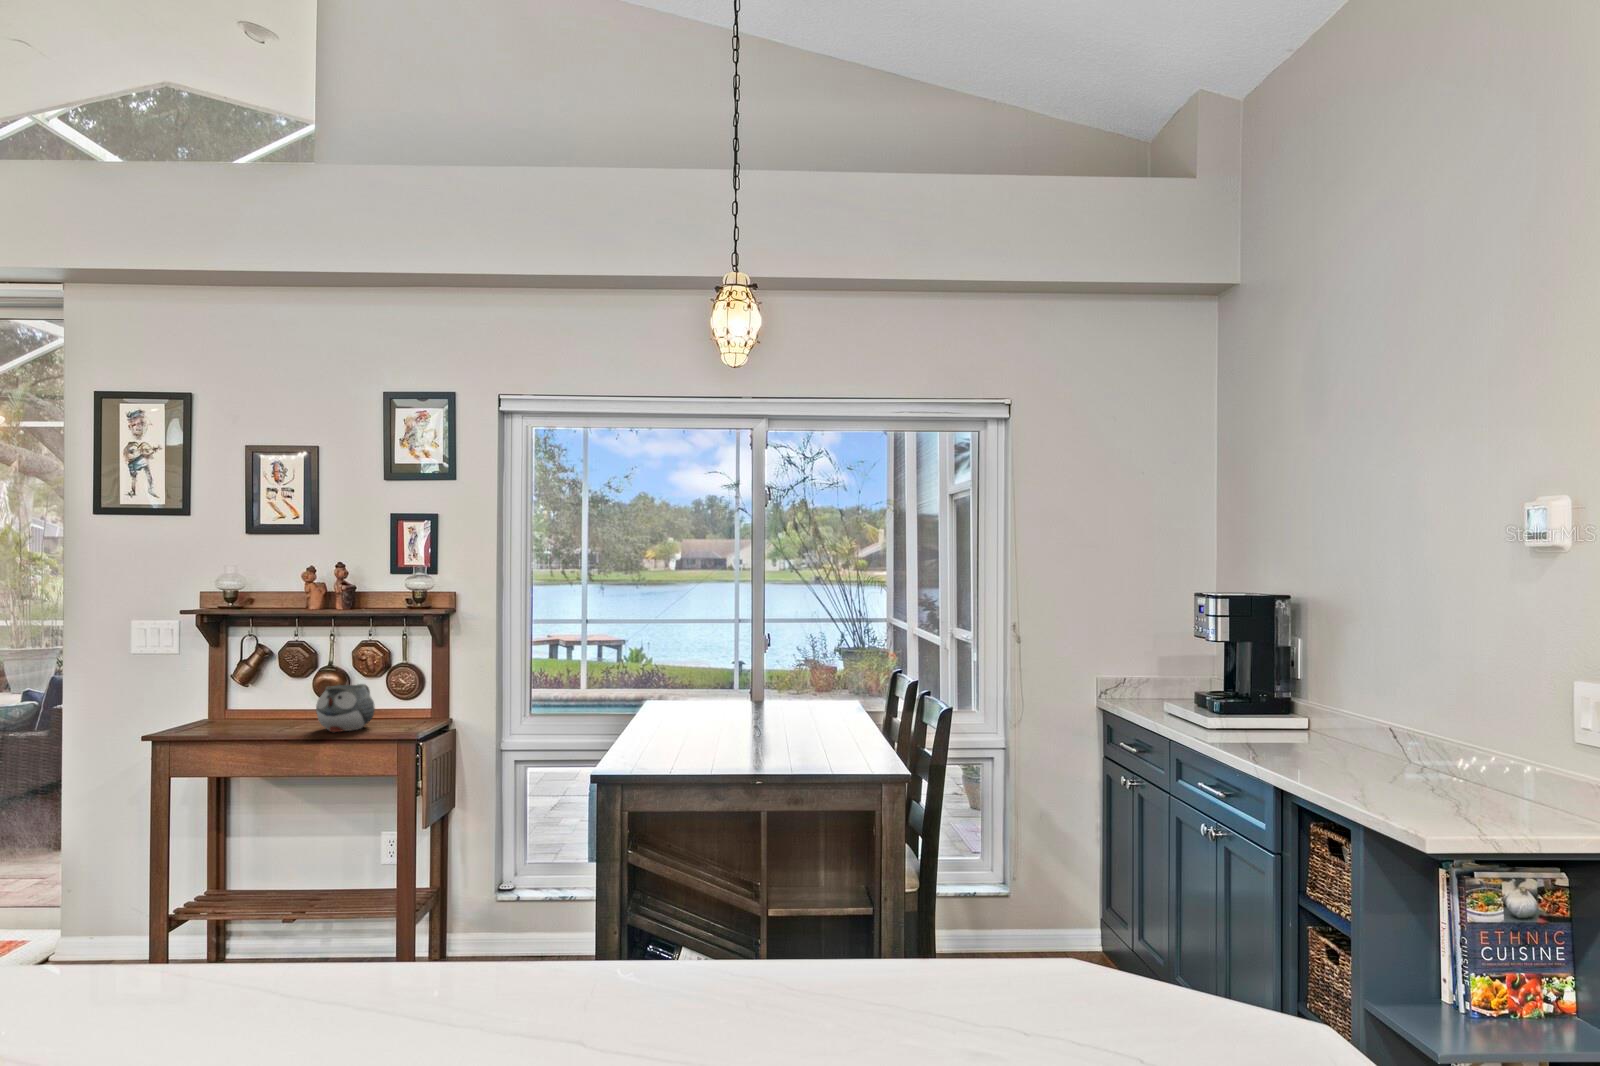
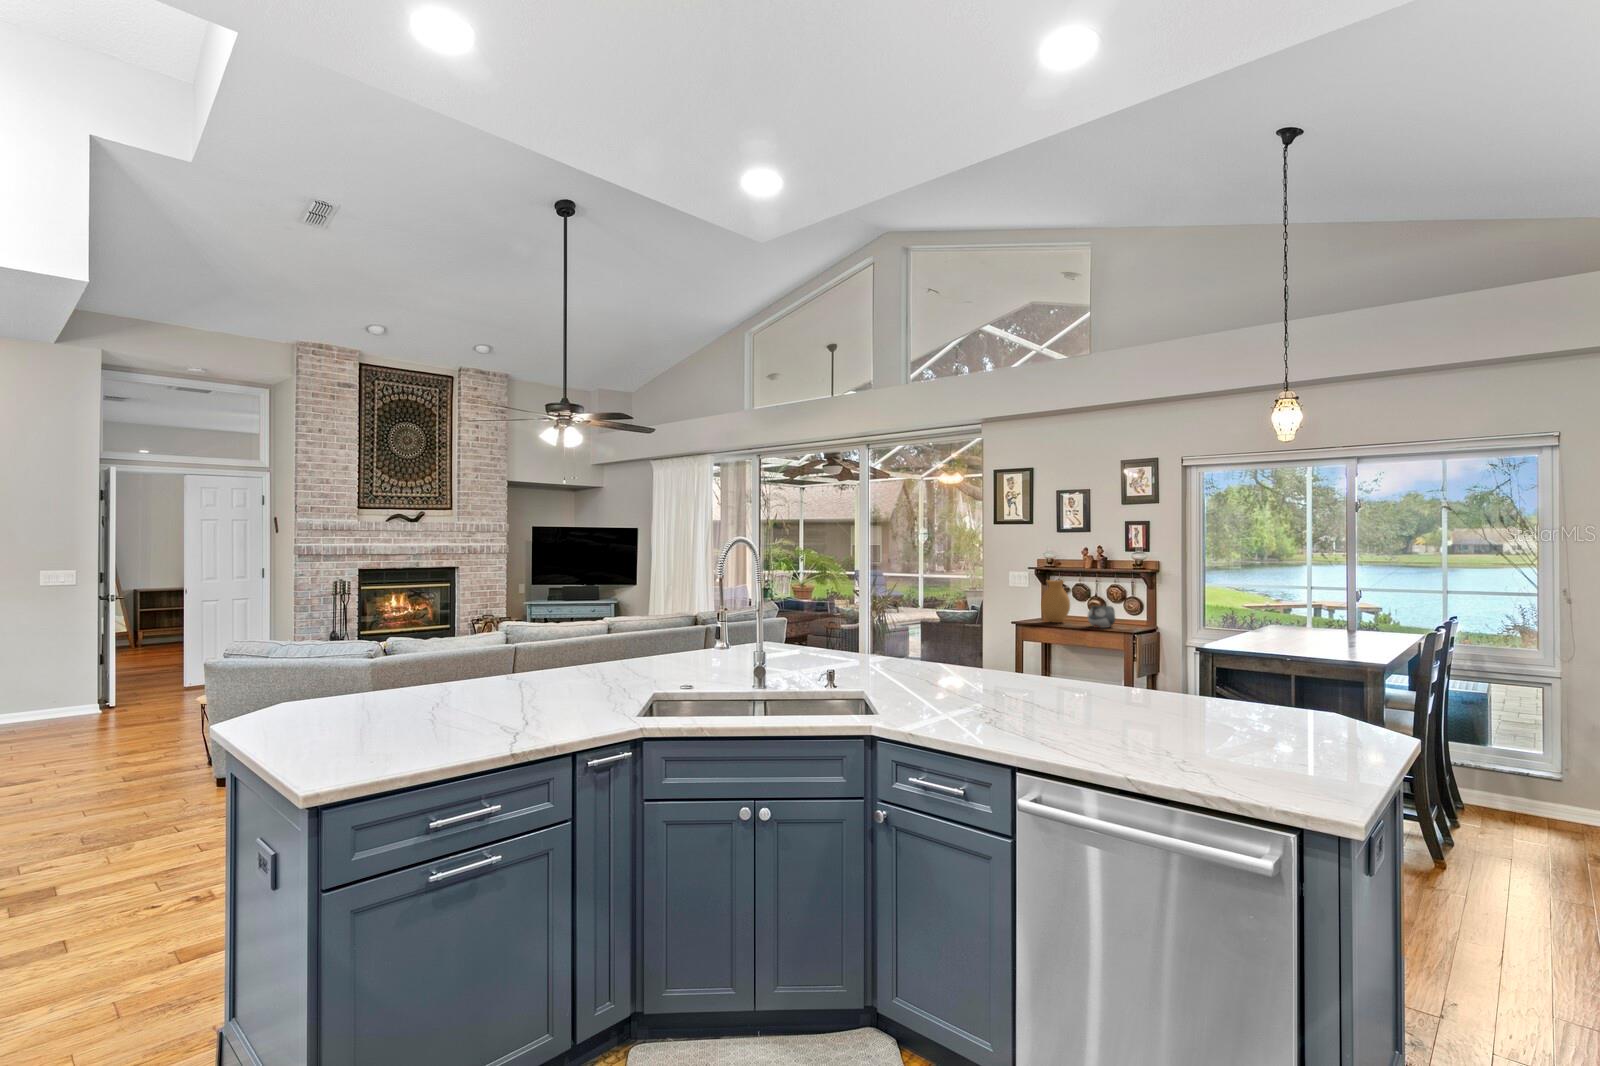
vase: none [208,636,275,727] -> present [1041,580,1070,623]

